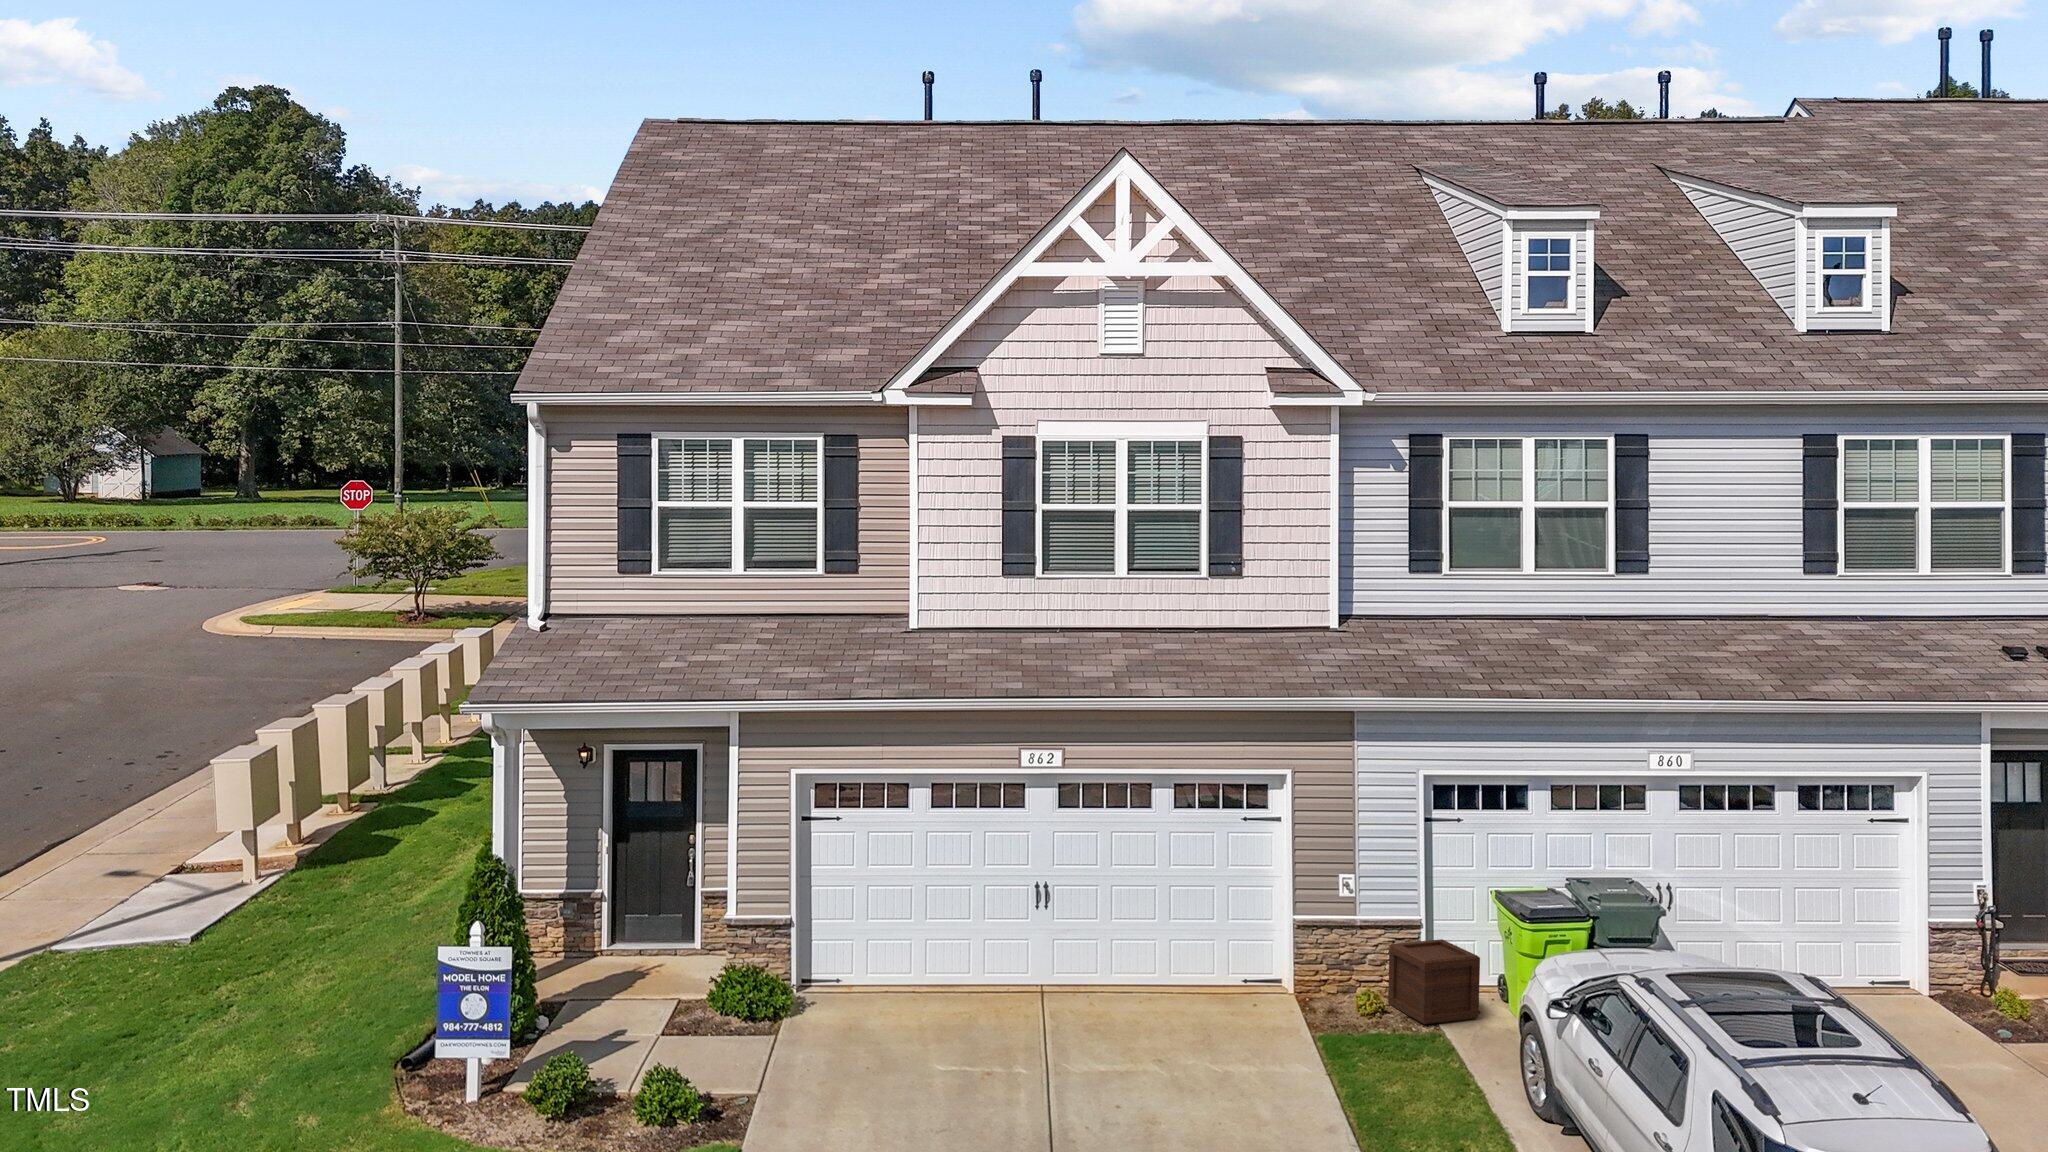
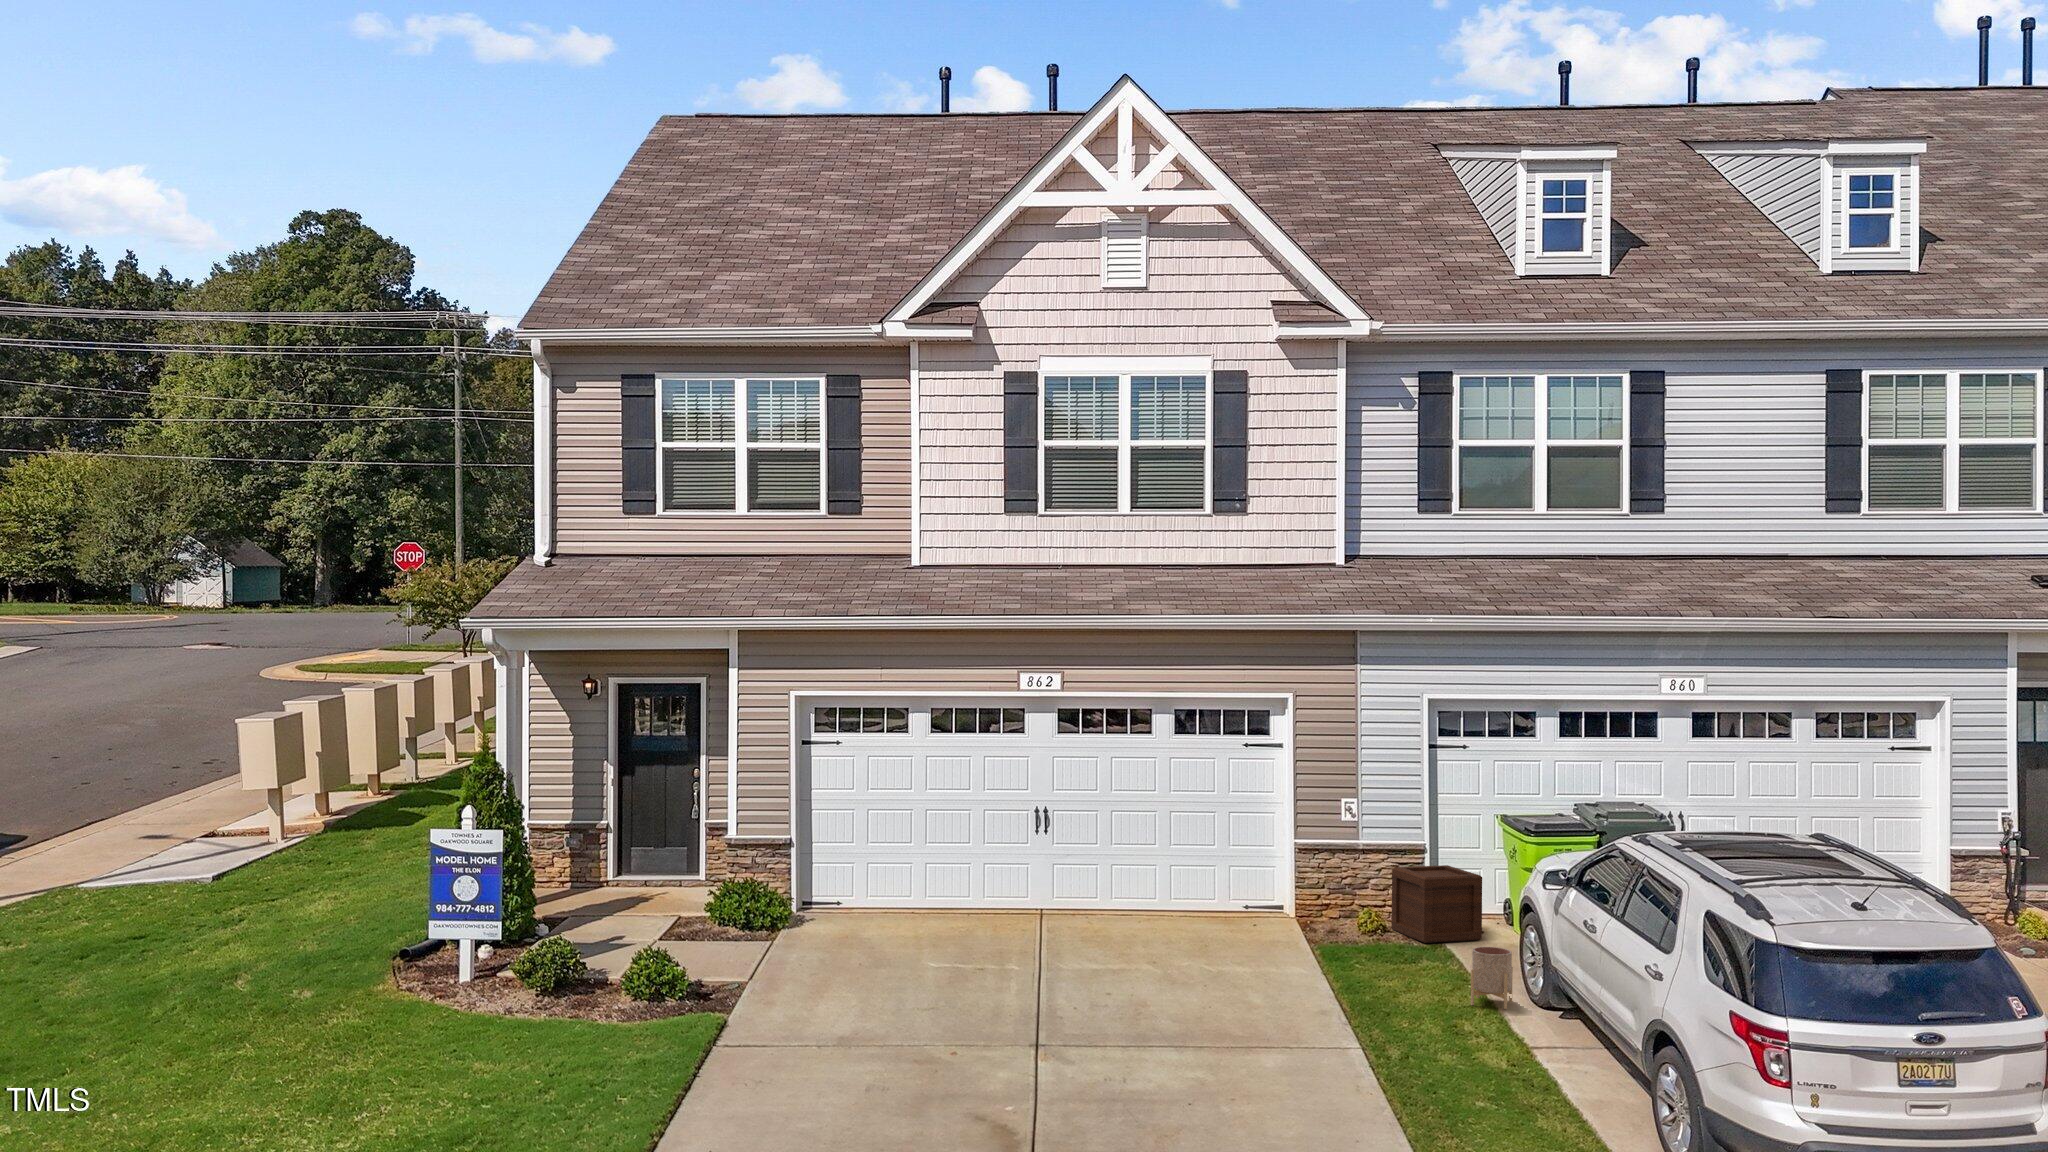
planter: none [1485,1057,1526,1124] -> present [1471,947,1513,1009]

